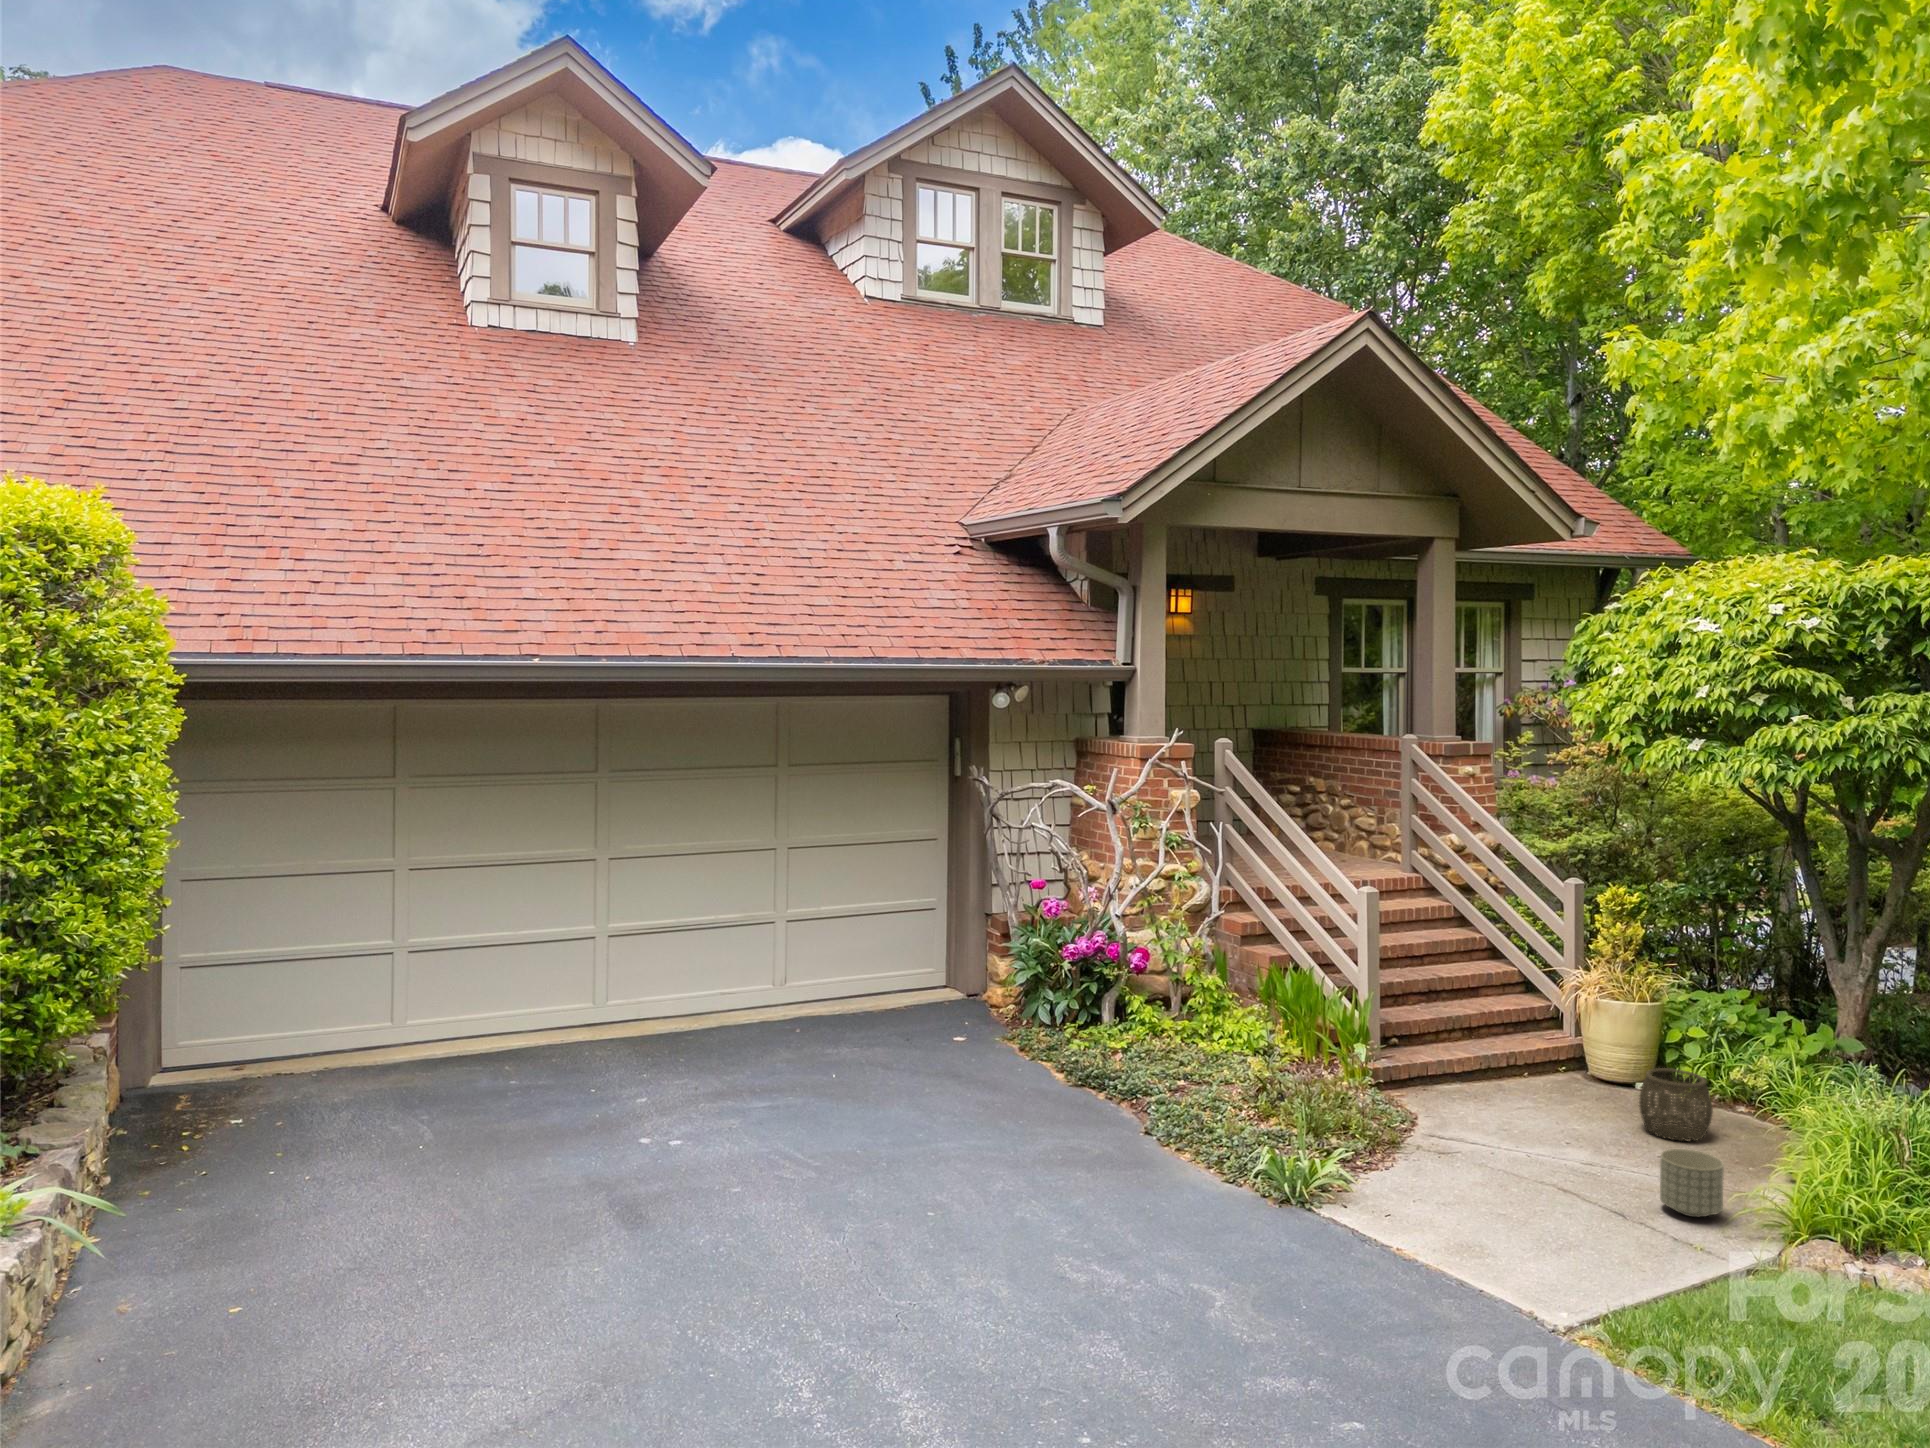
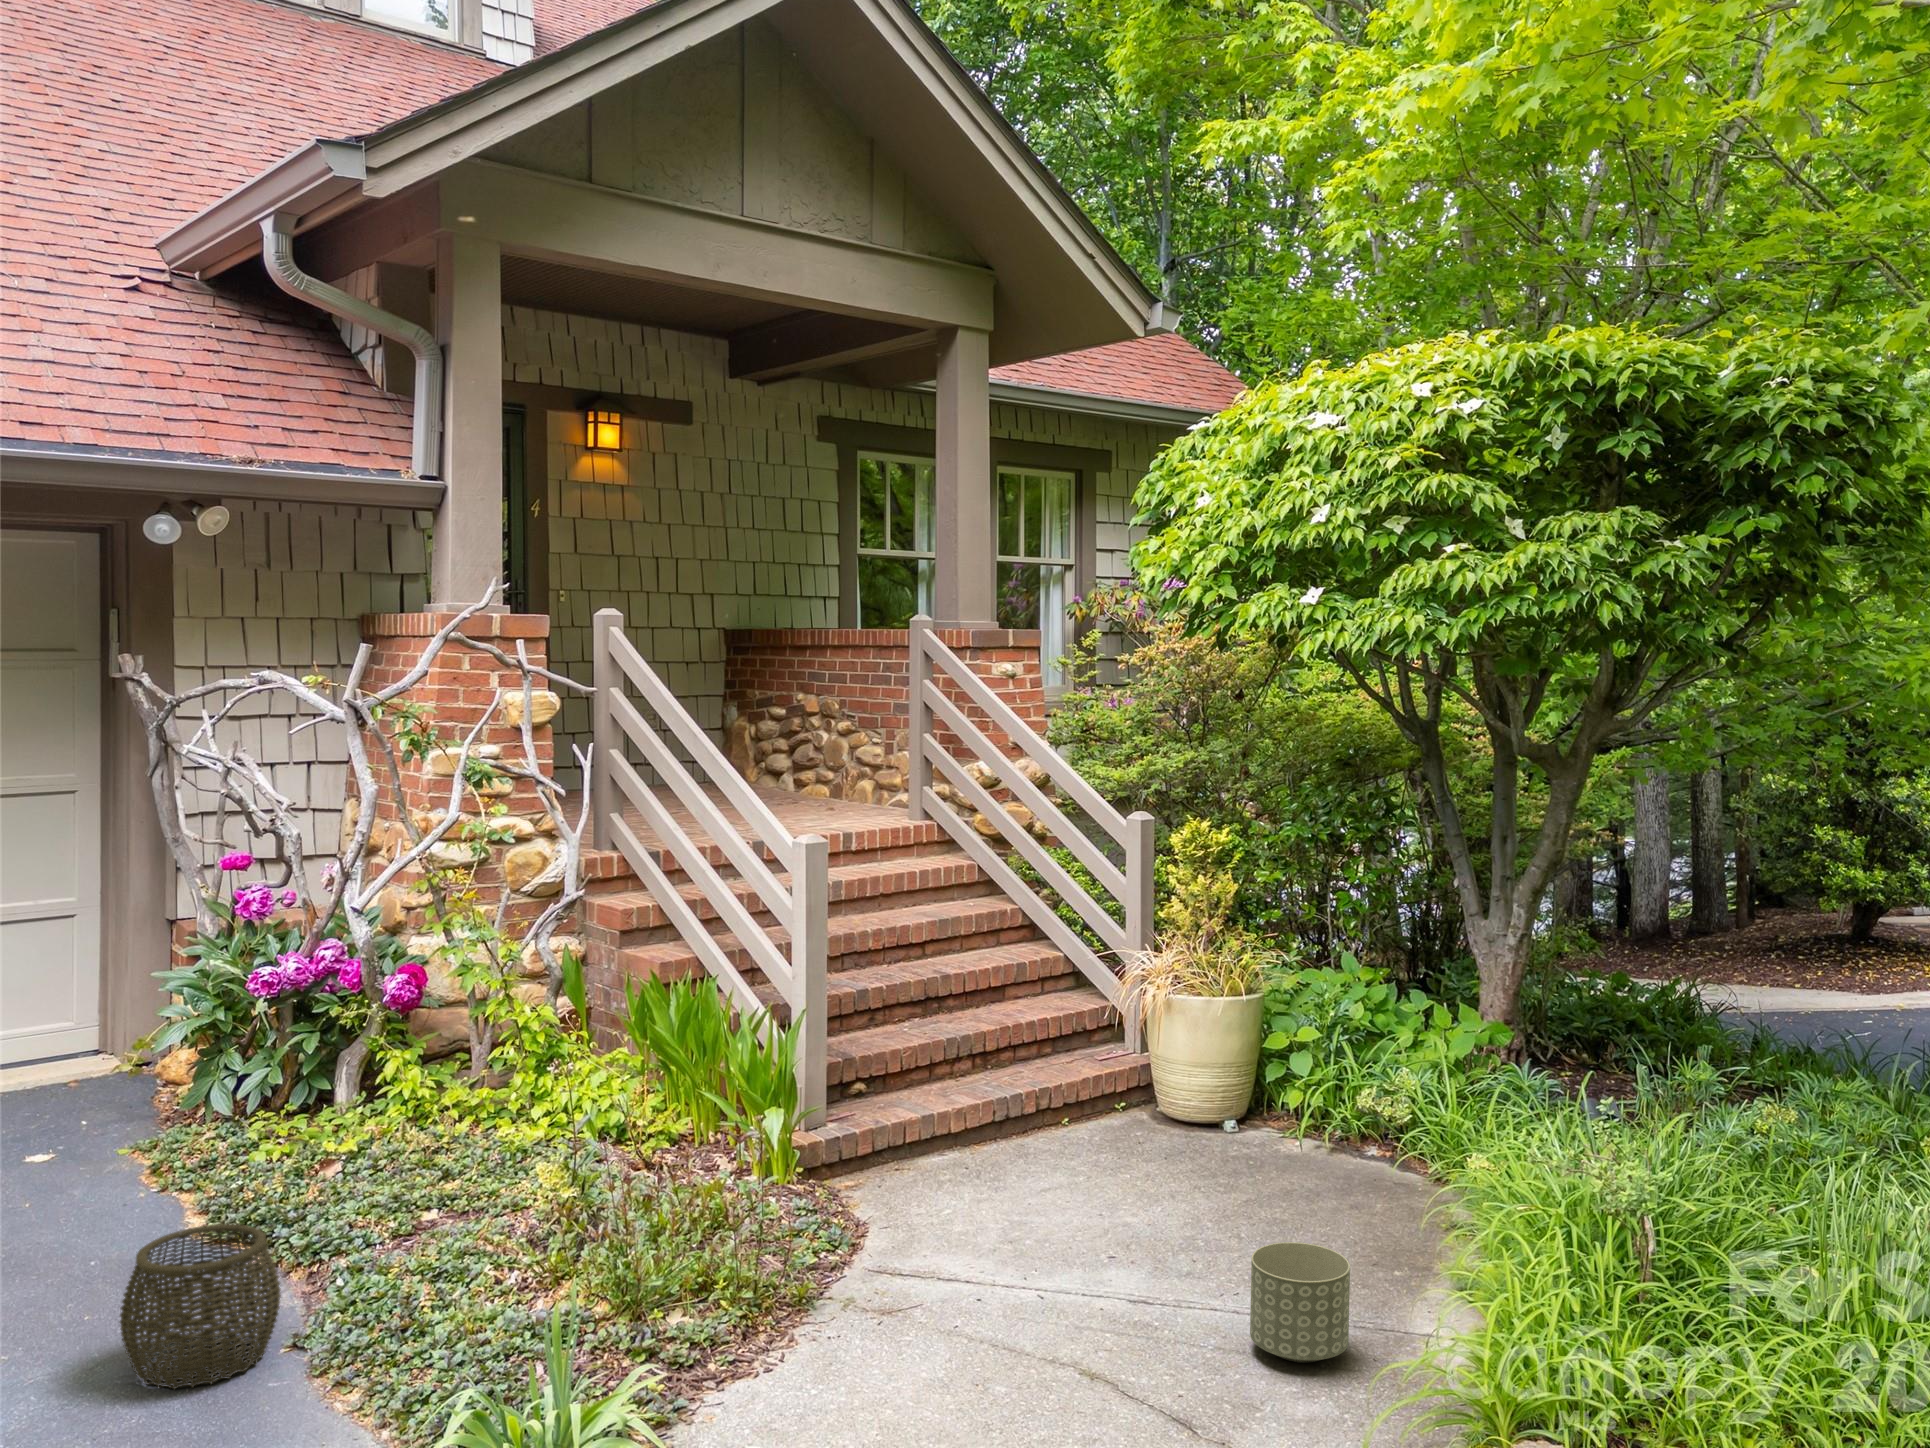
woven basket: present [1639,1068,1713,1141] -> present [120,1224,281,1389]

